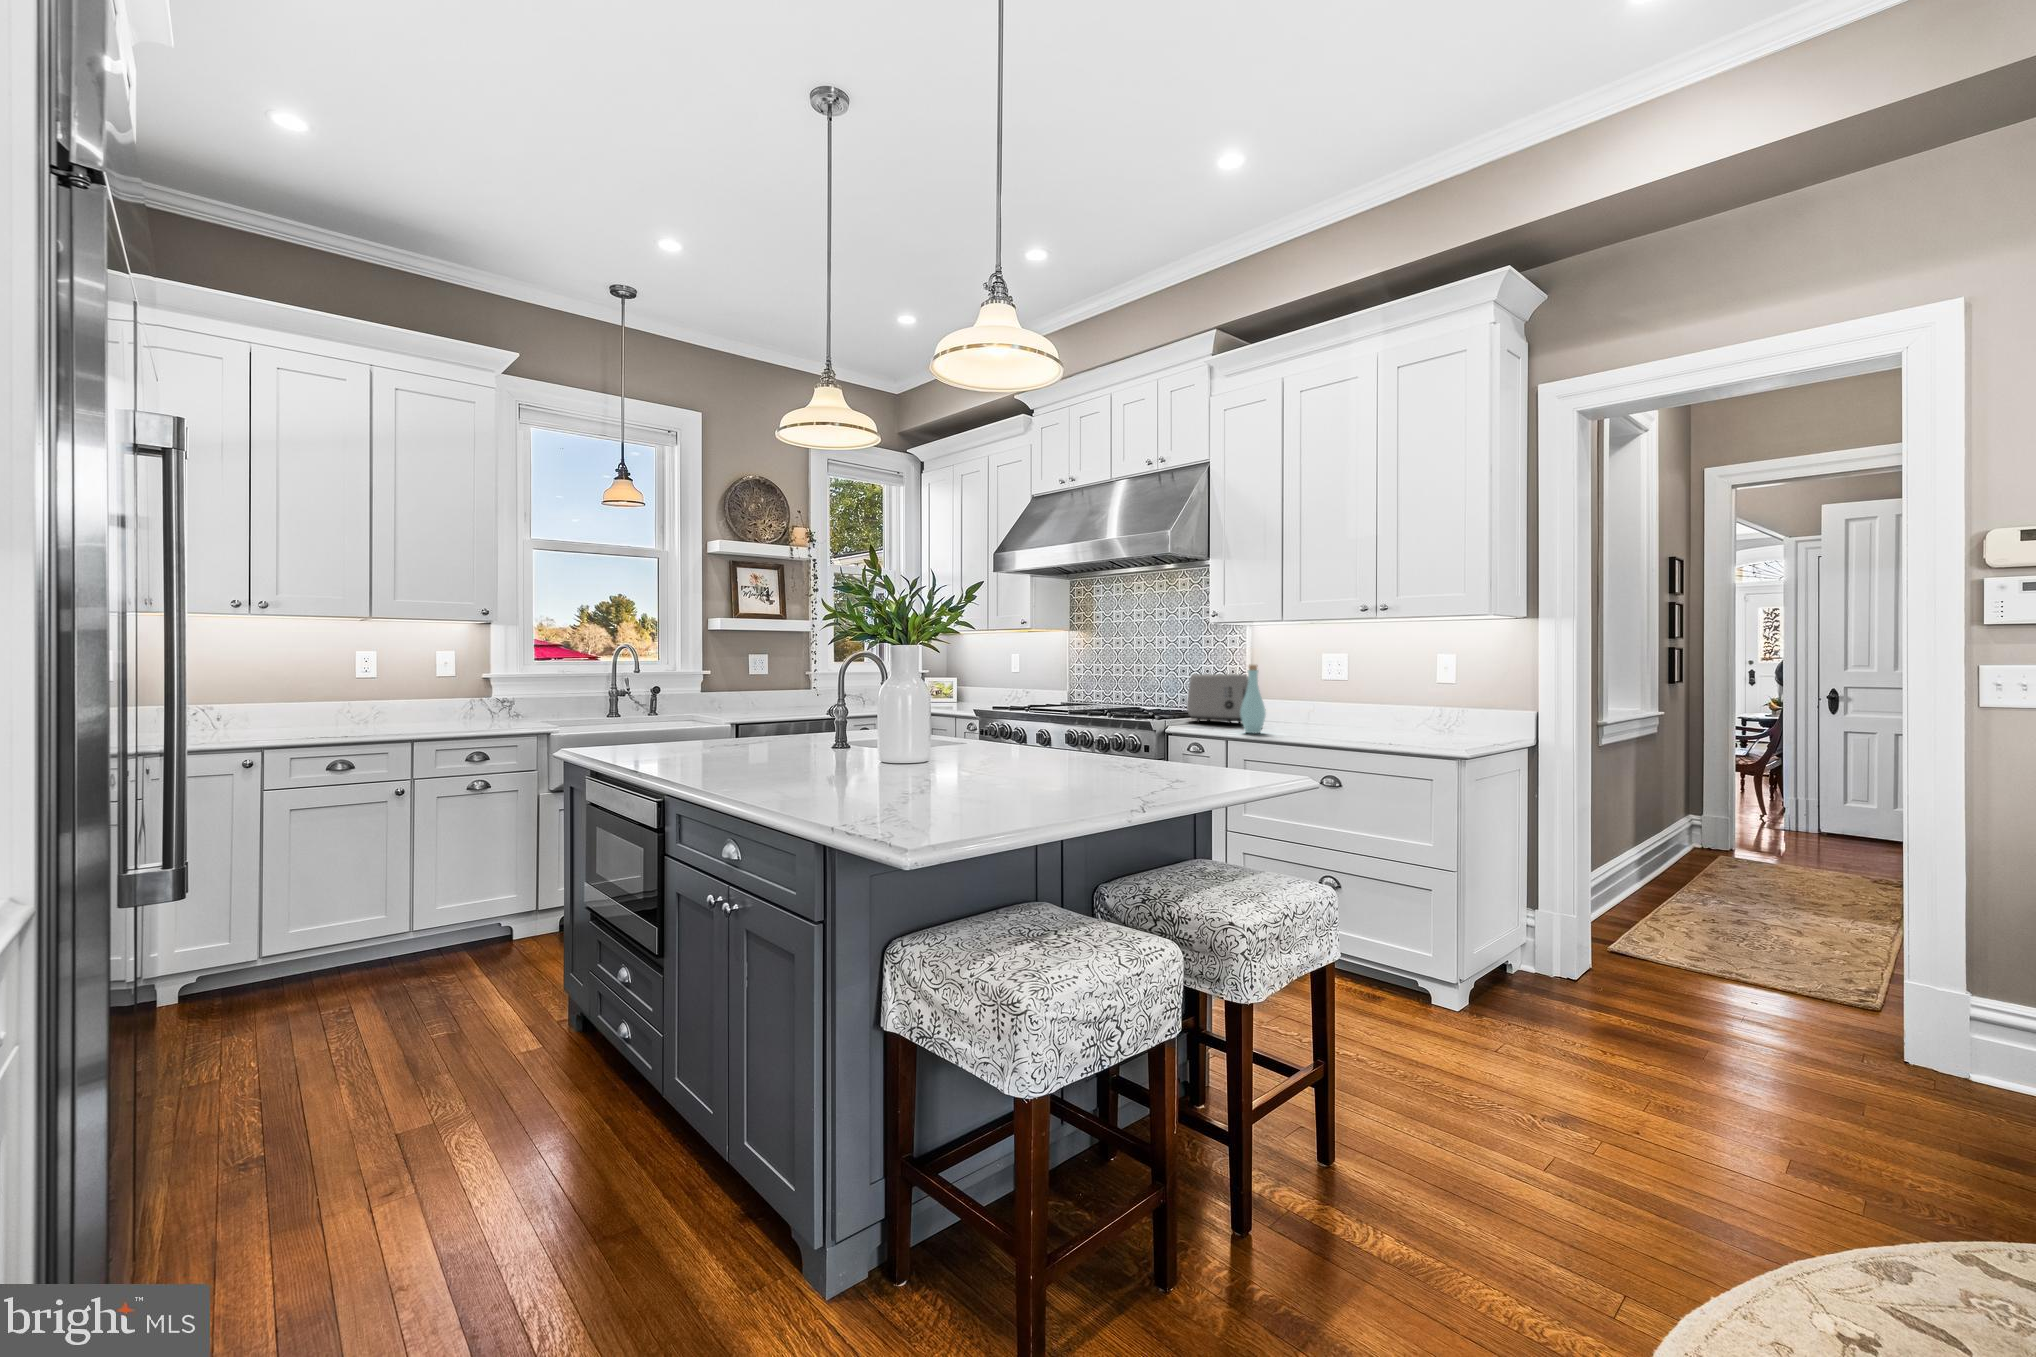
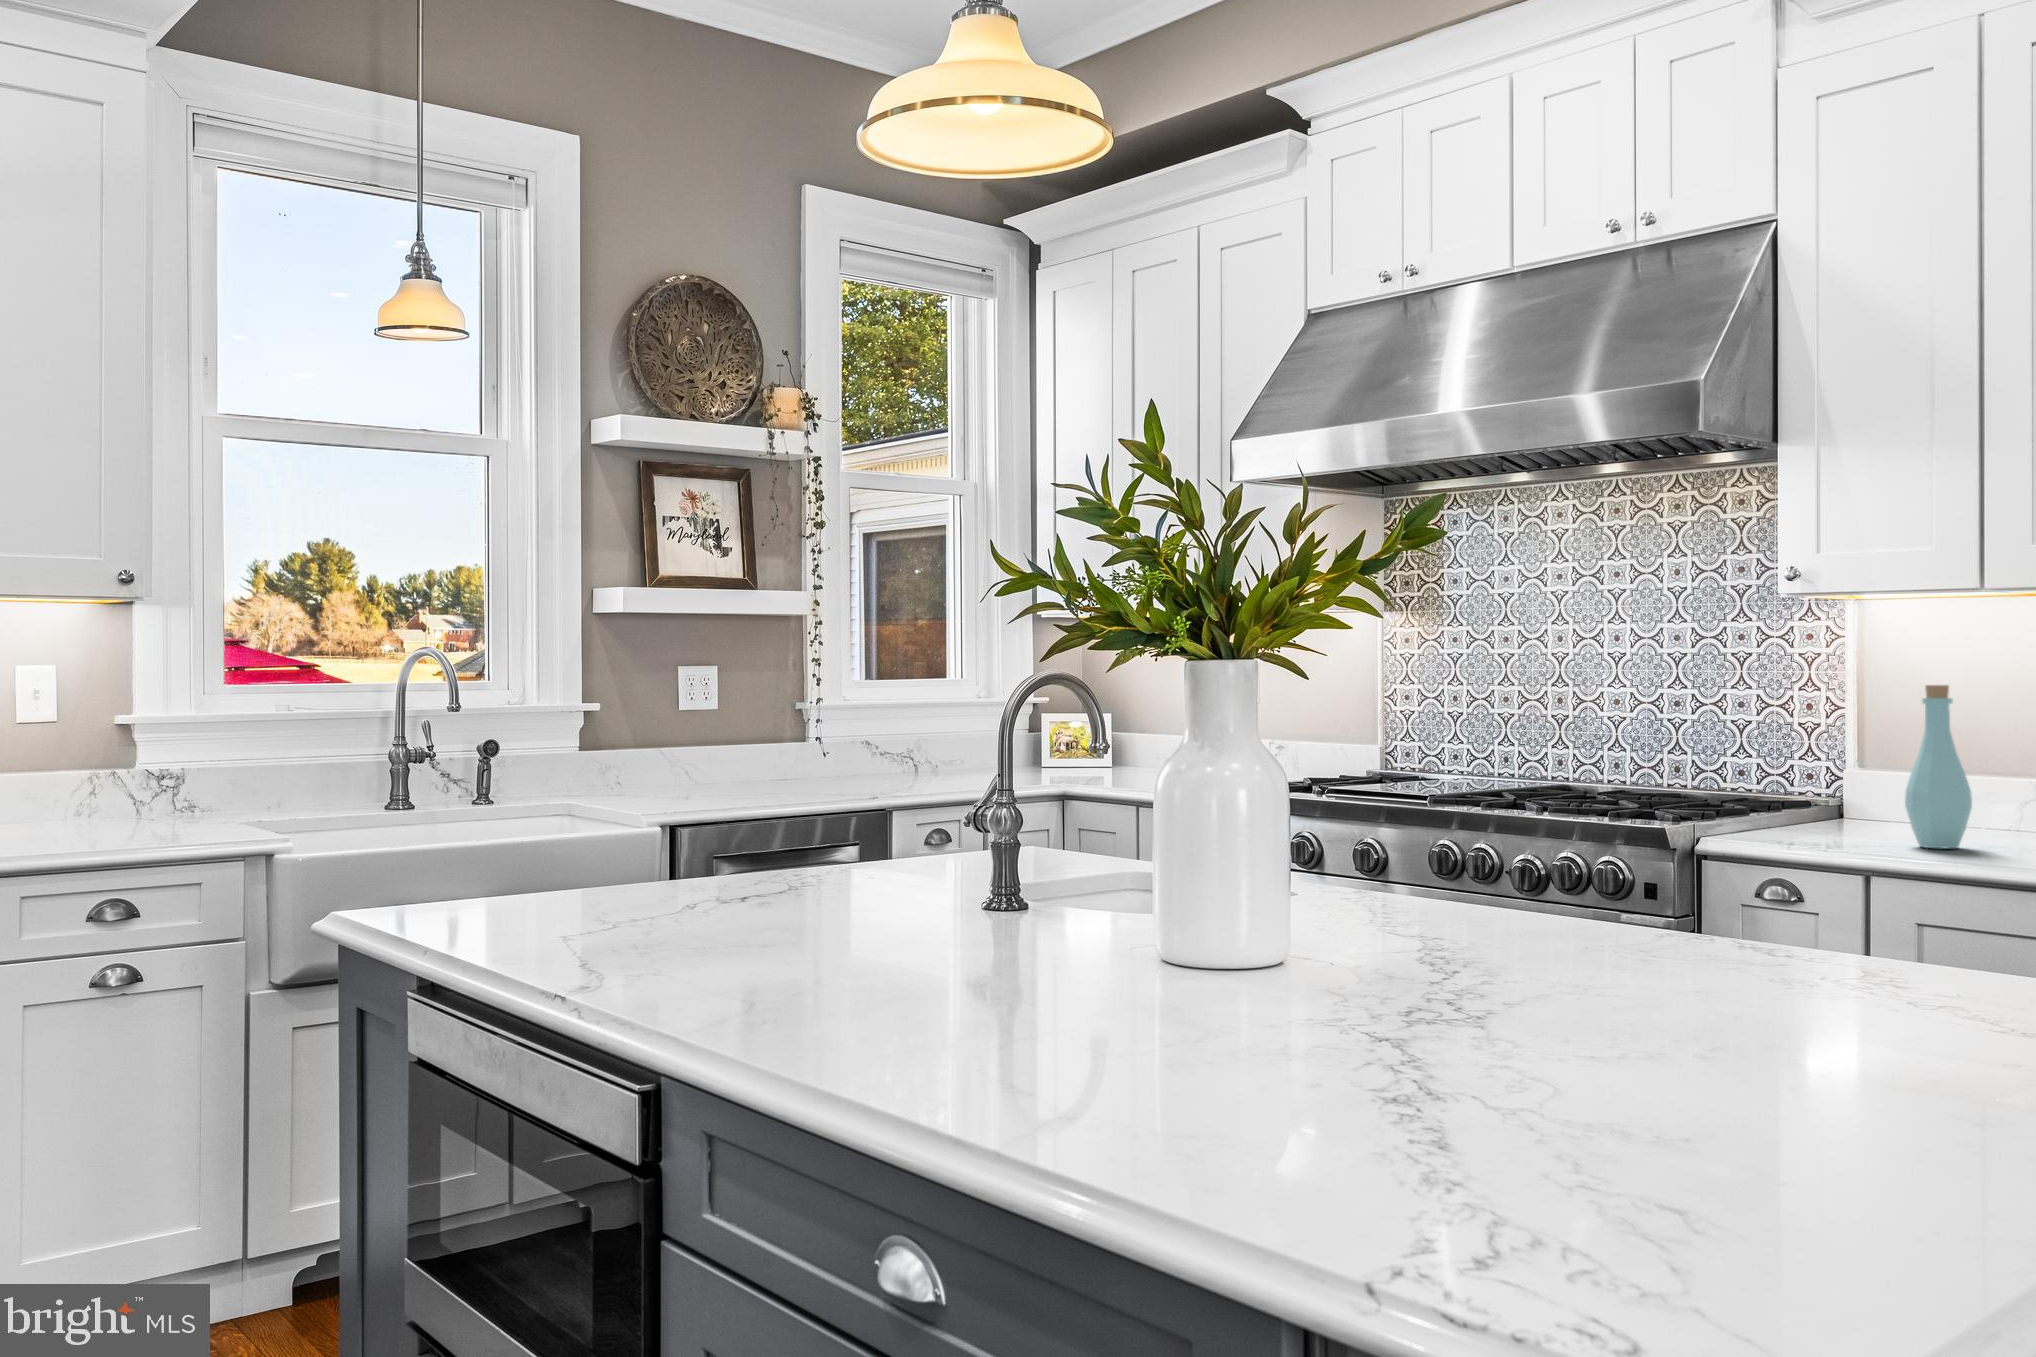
toaster: present [1187,674,1248,724] -> none [1727,706,1902,823]

